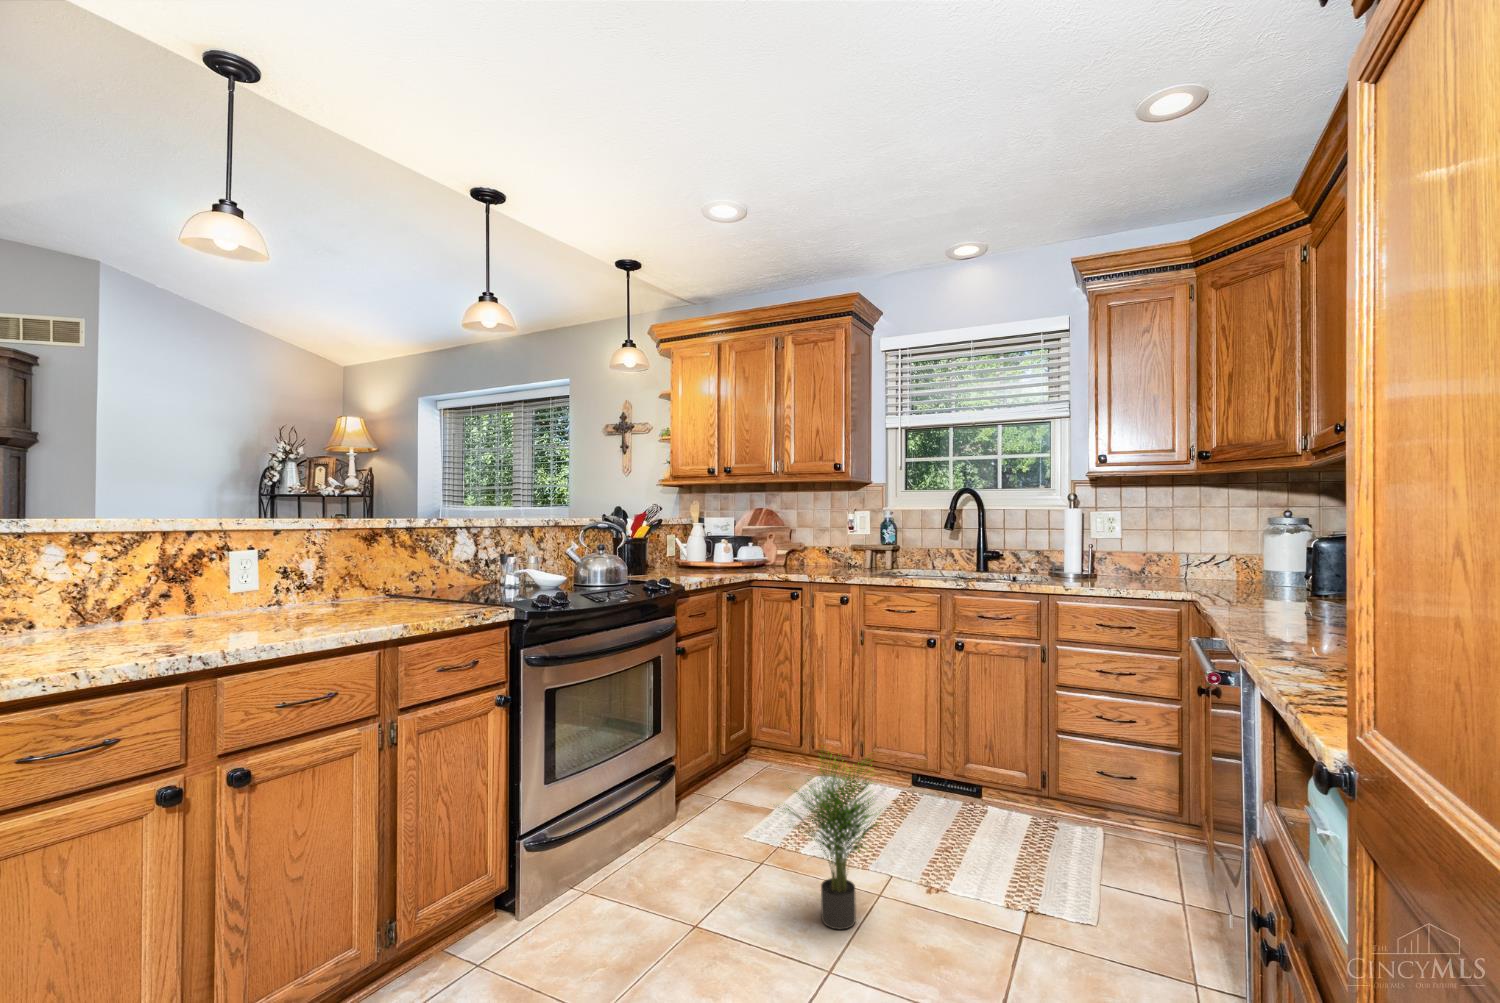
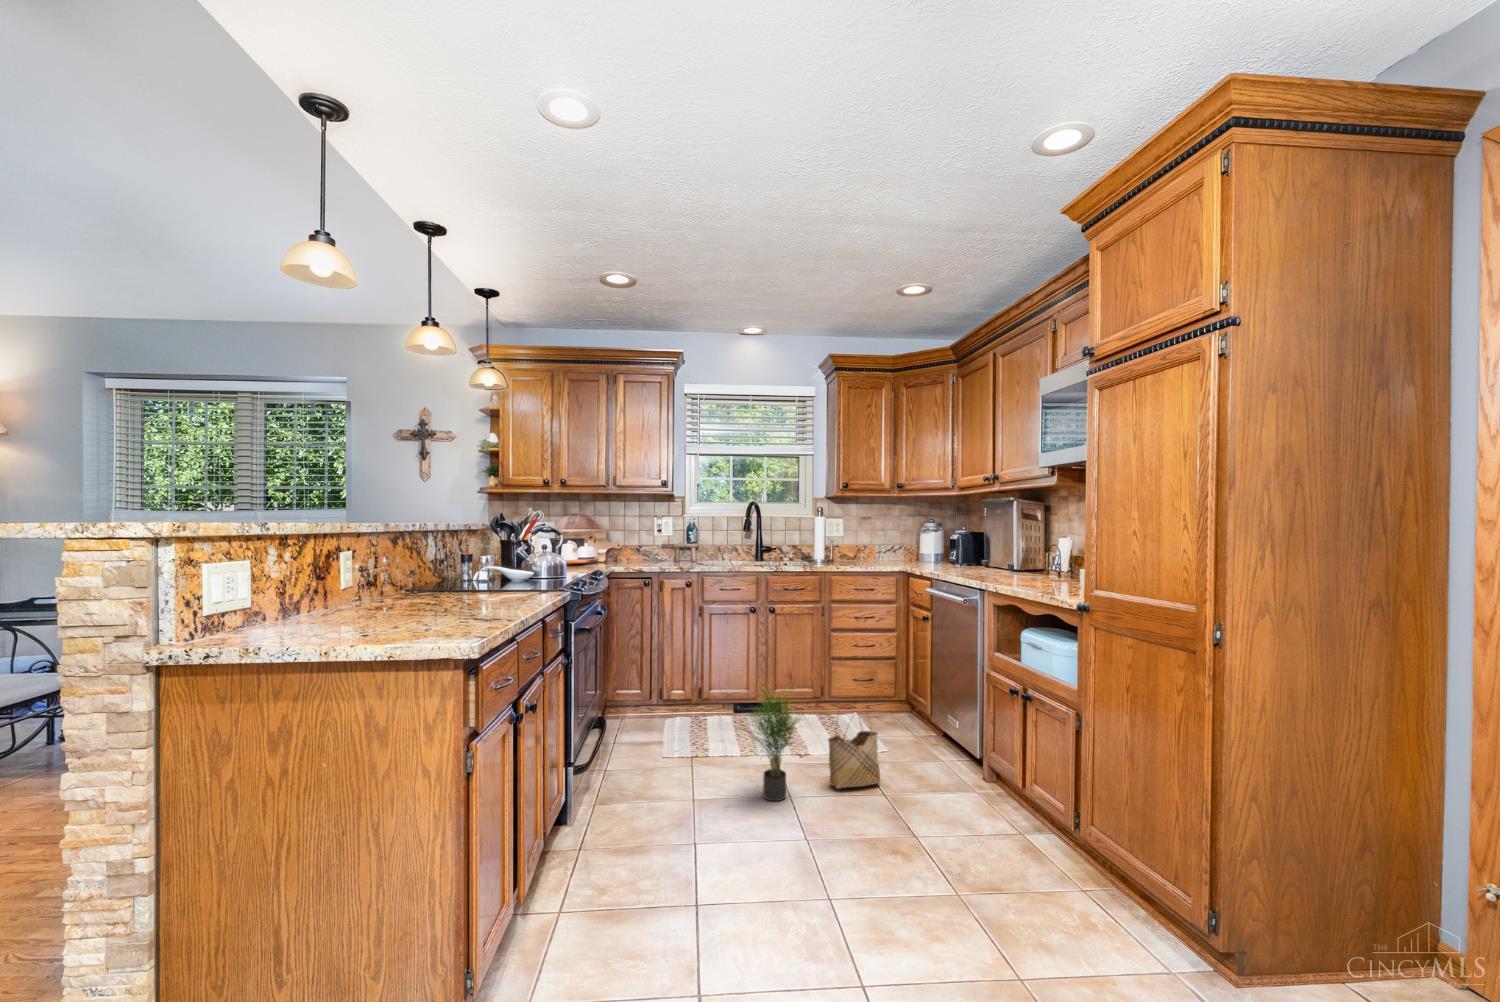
woven basket: none [929,805,1025,952] -> present [828,705,880,789]

